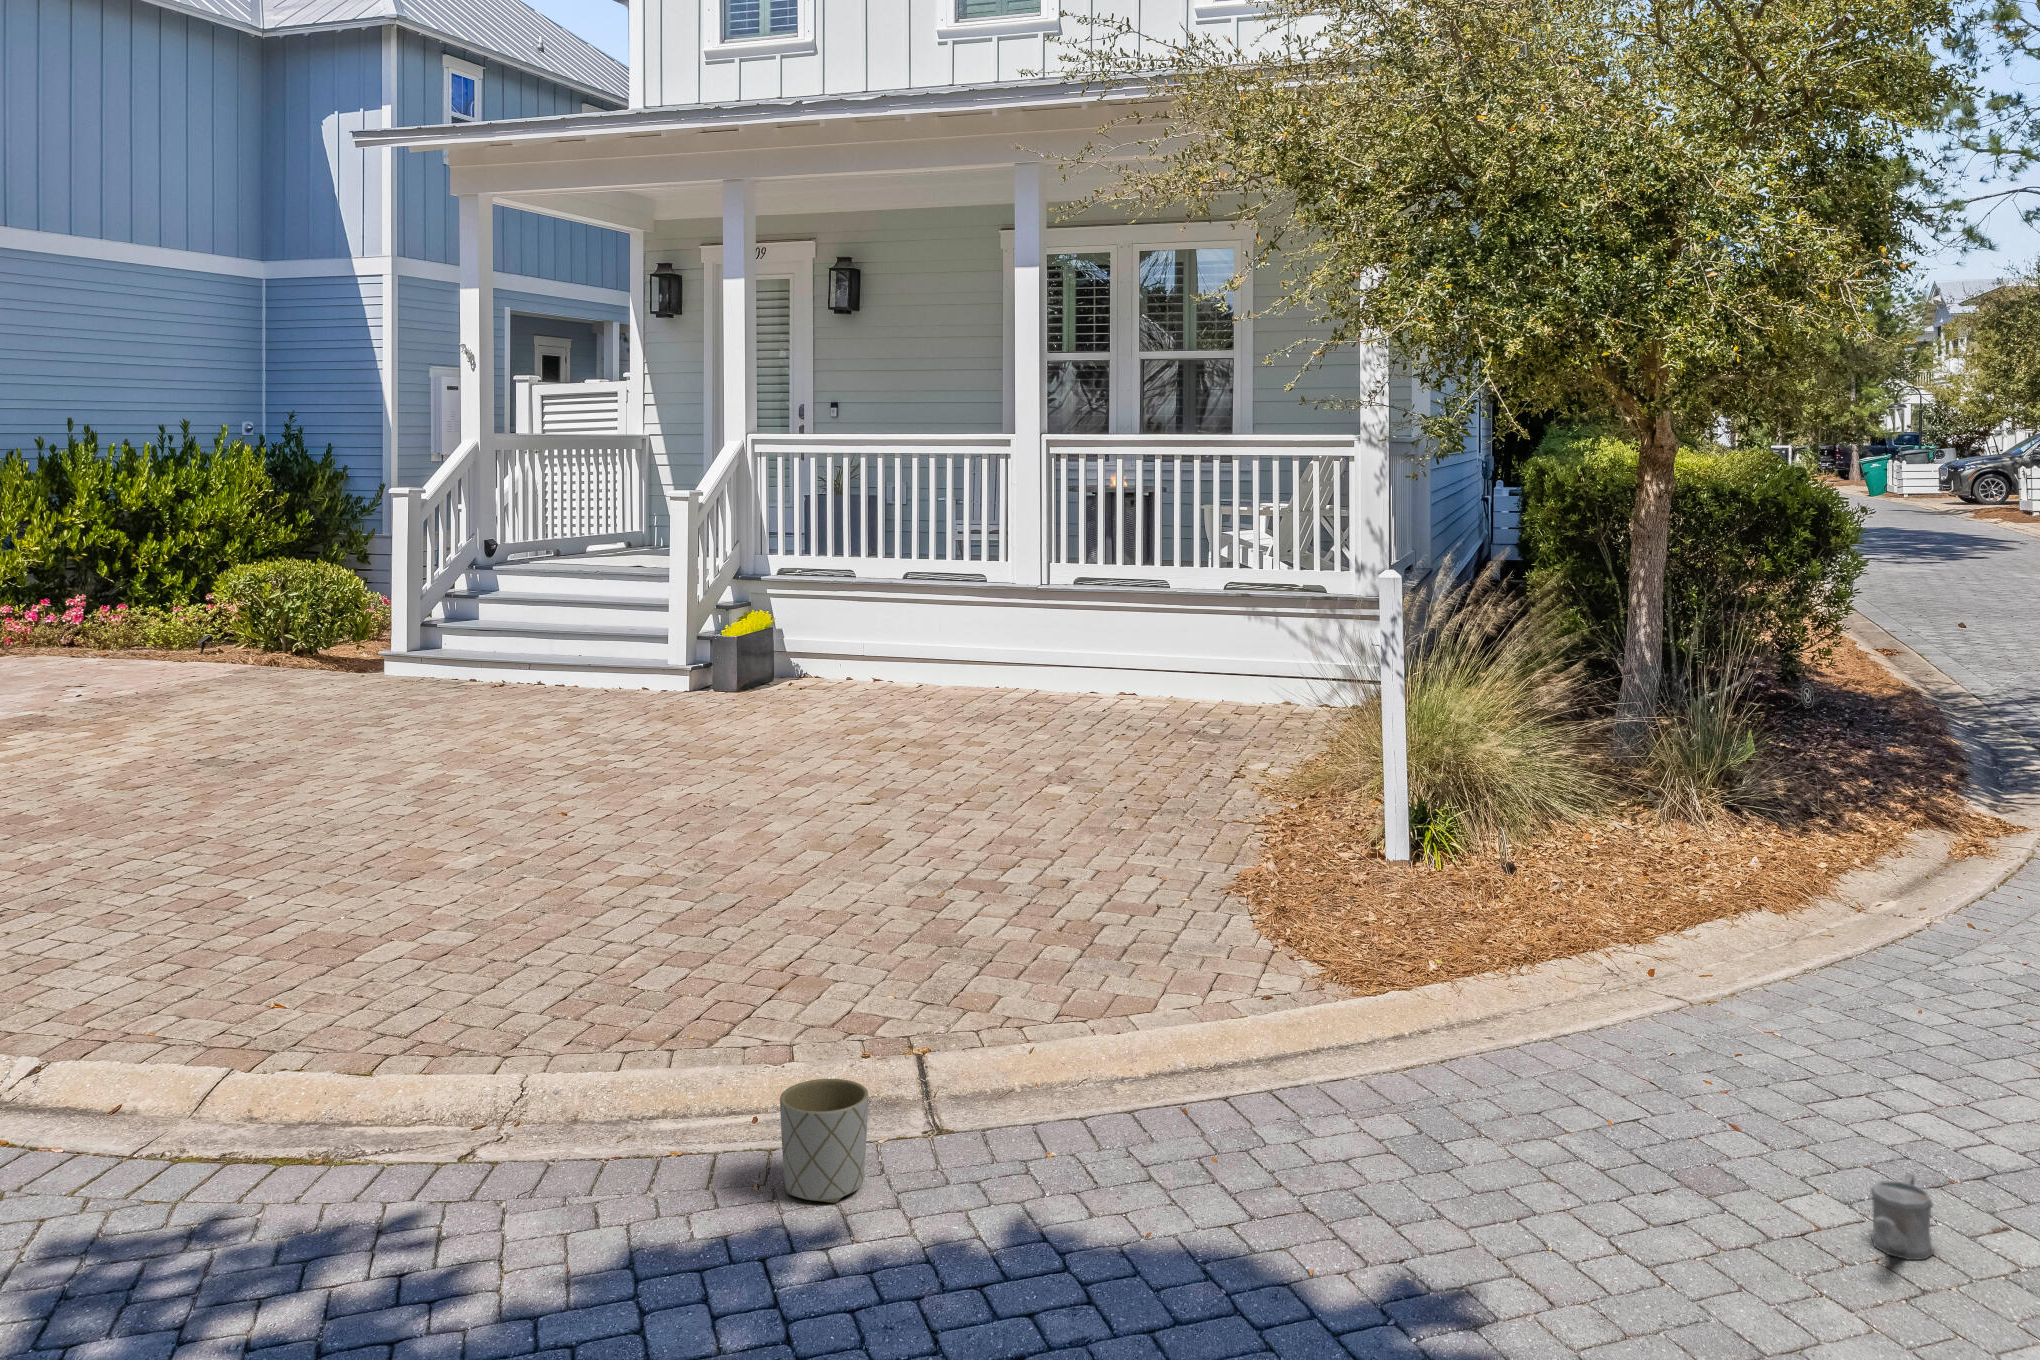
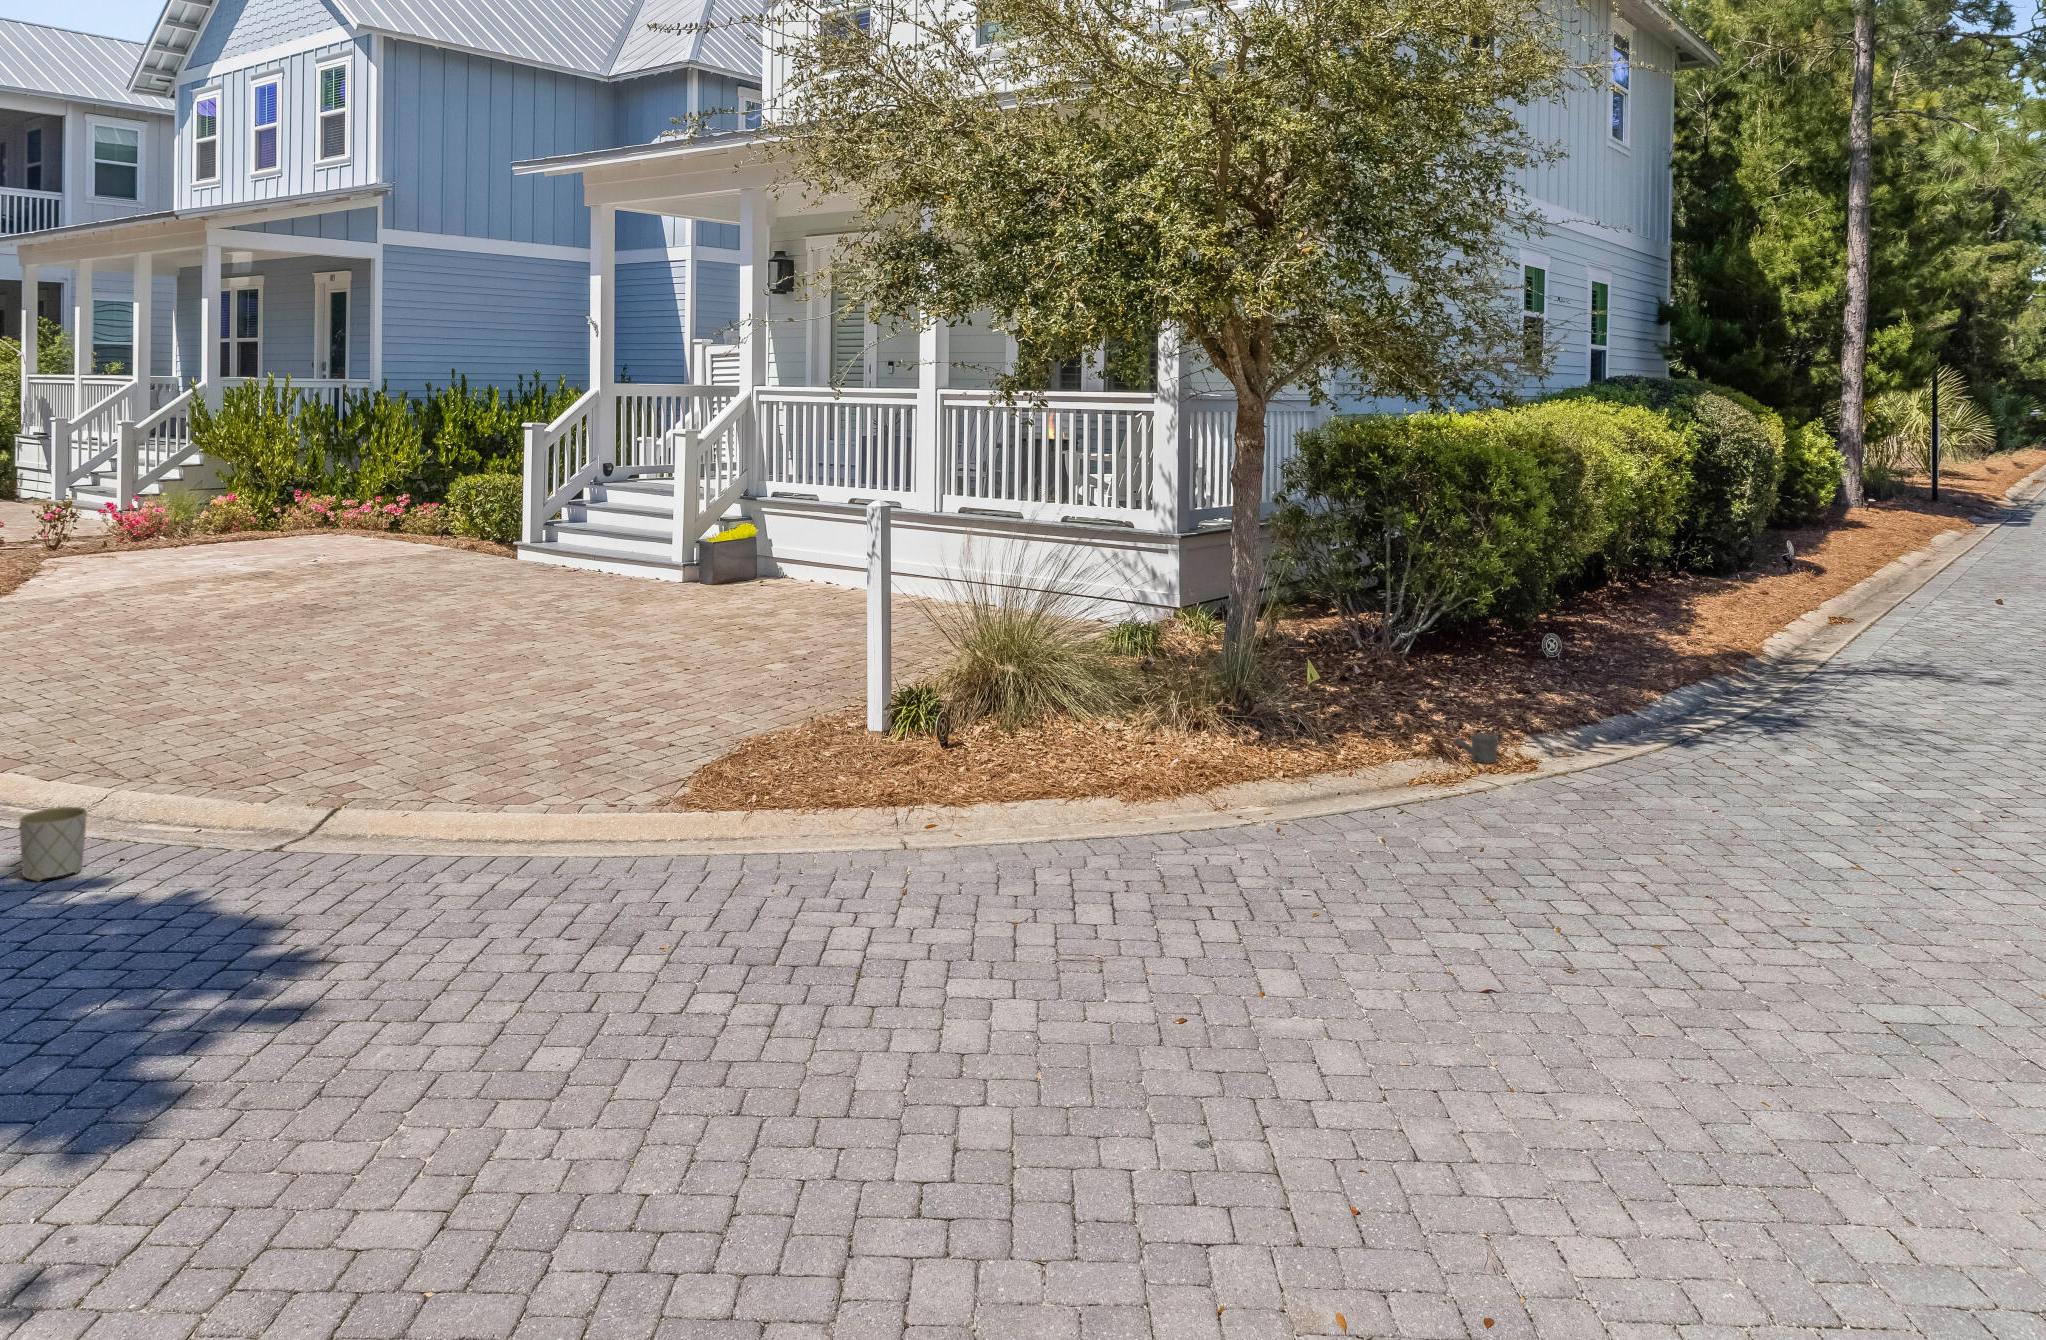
watering can: present [1871,1173,1934,1260] -> present [1455,733,1502,763]

